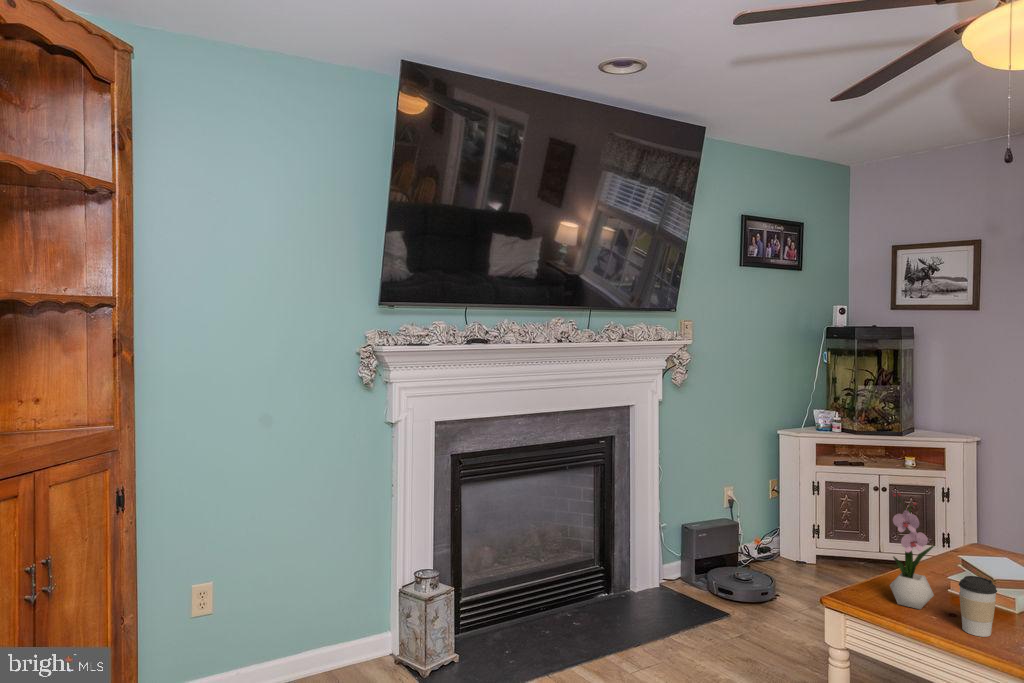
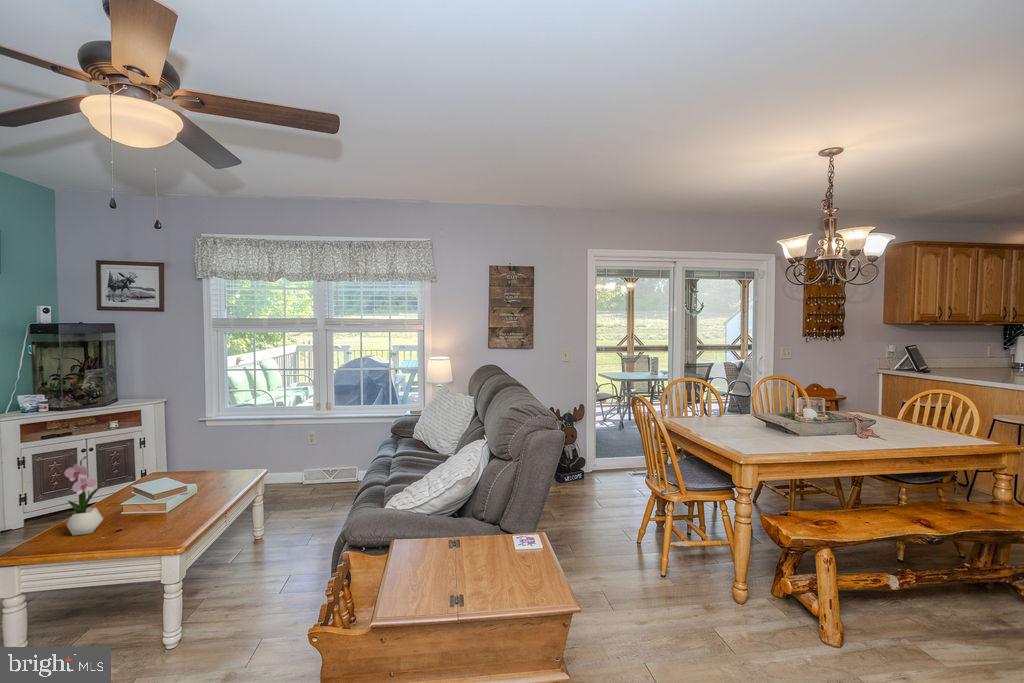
coffee cup: present [959,576,997,637] -> none [118,496,146,537]

